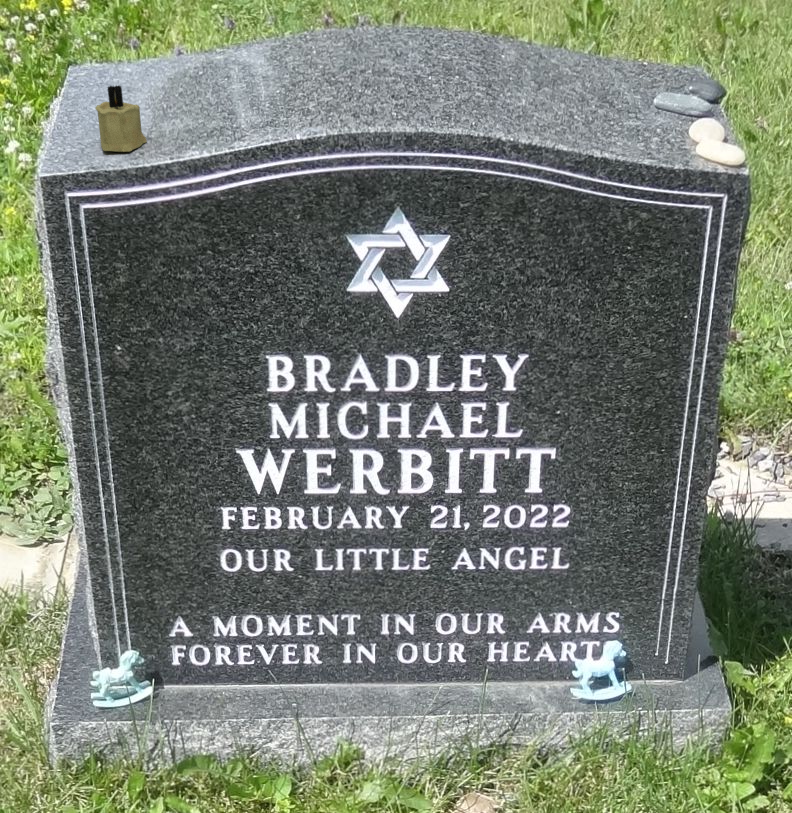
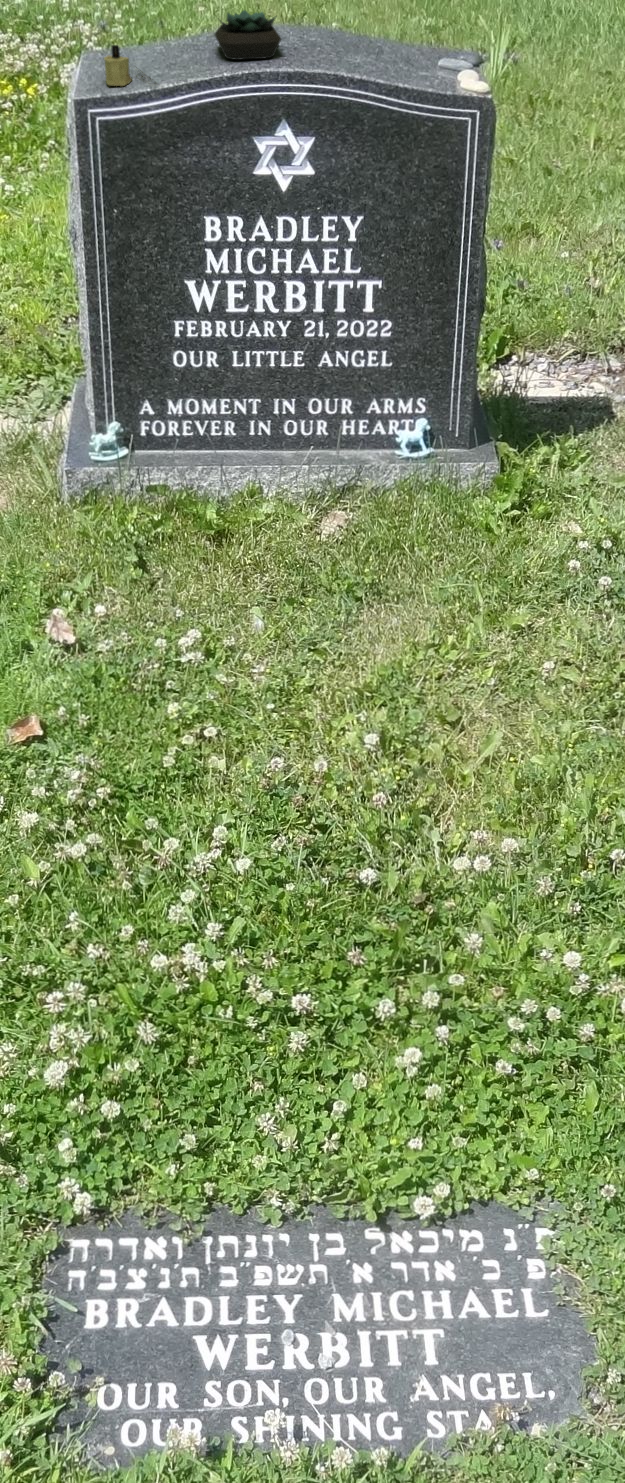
succulent plant: none [285,28,396,109] -> present [215,10,281,60]

